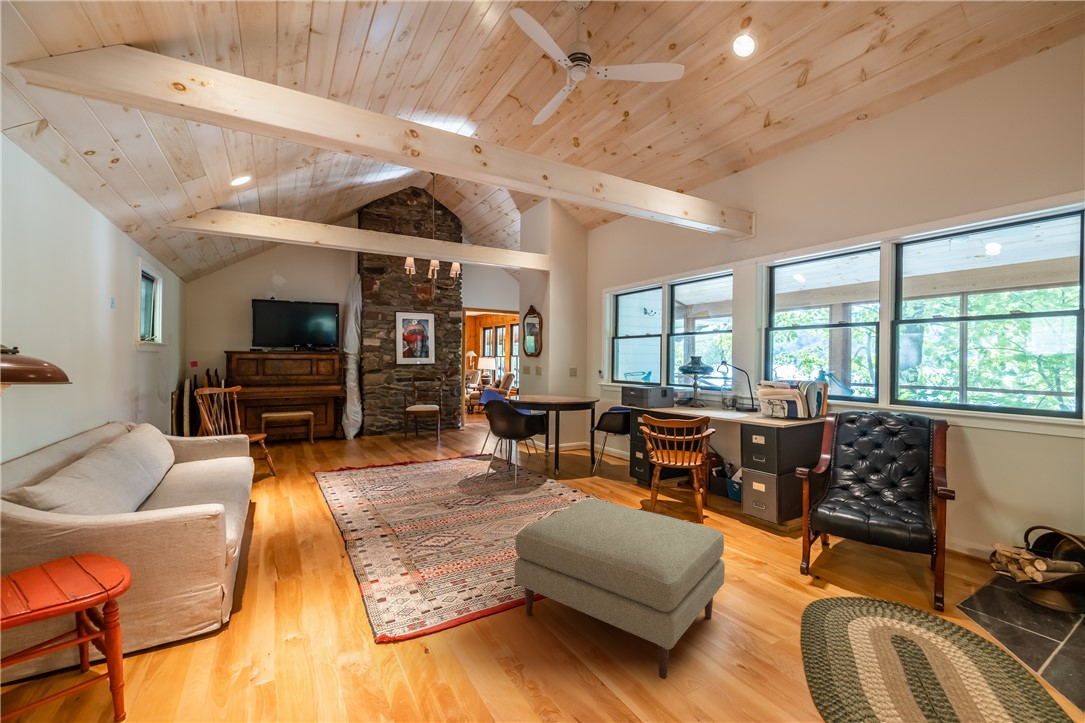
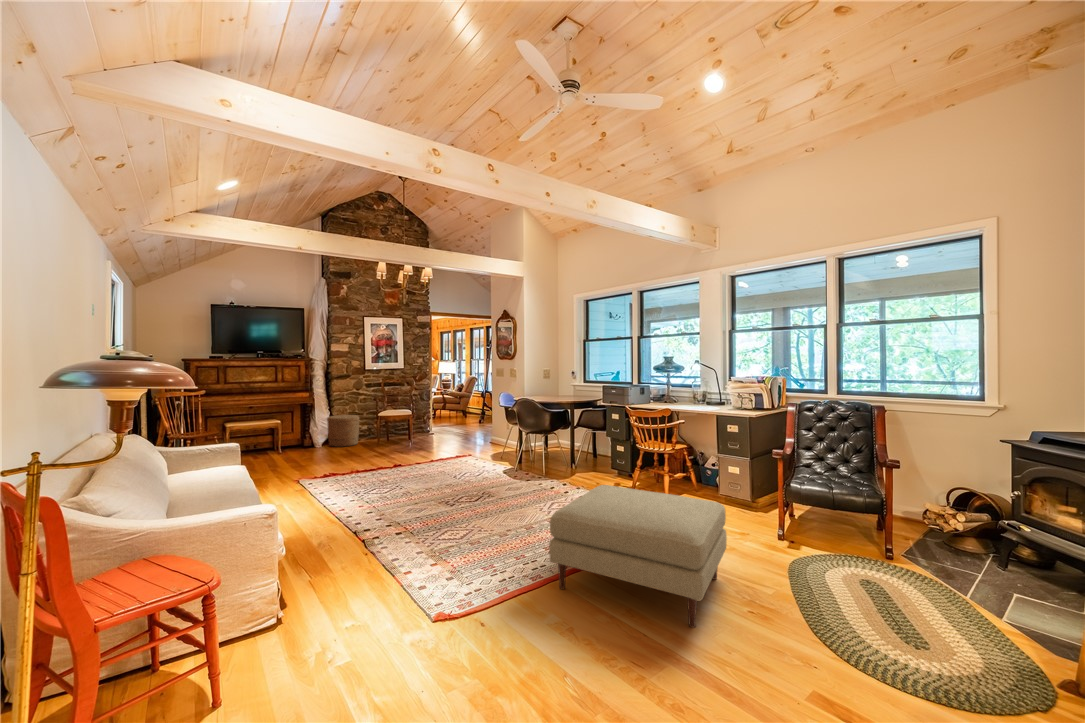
woven basket: none [357,409,389,440] -> present [327,415,359,447]

